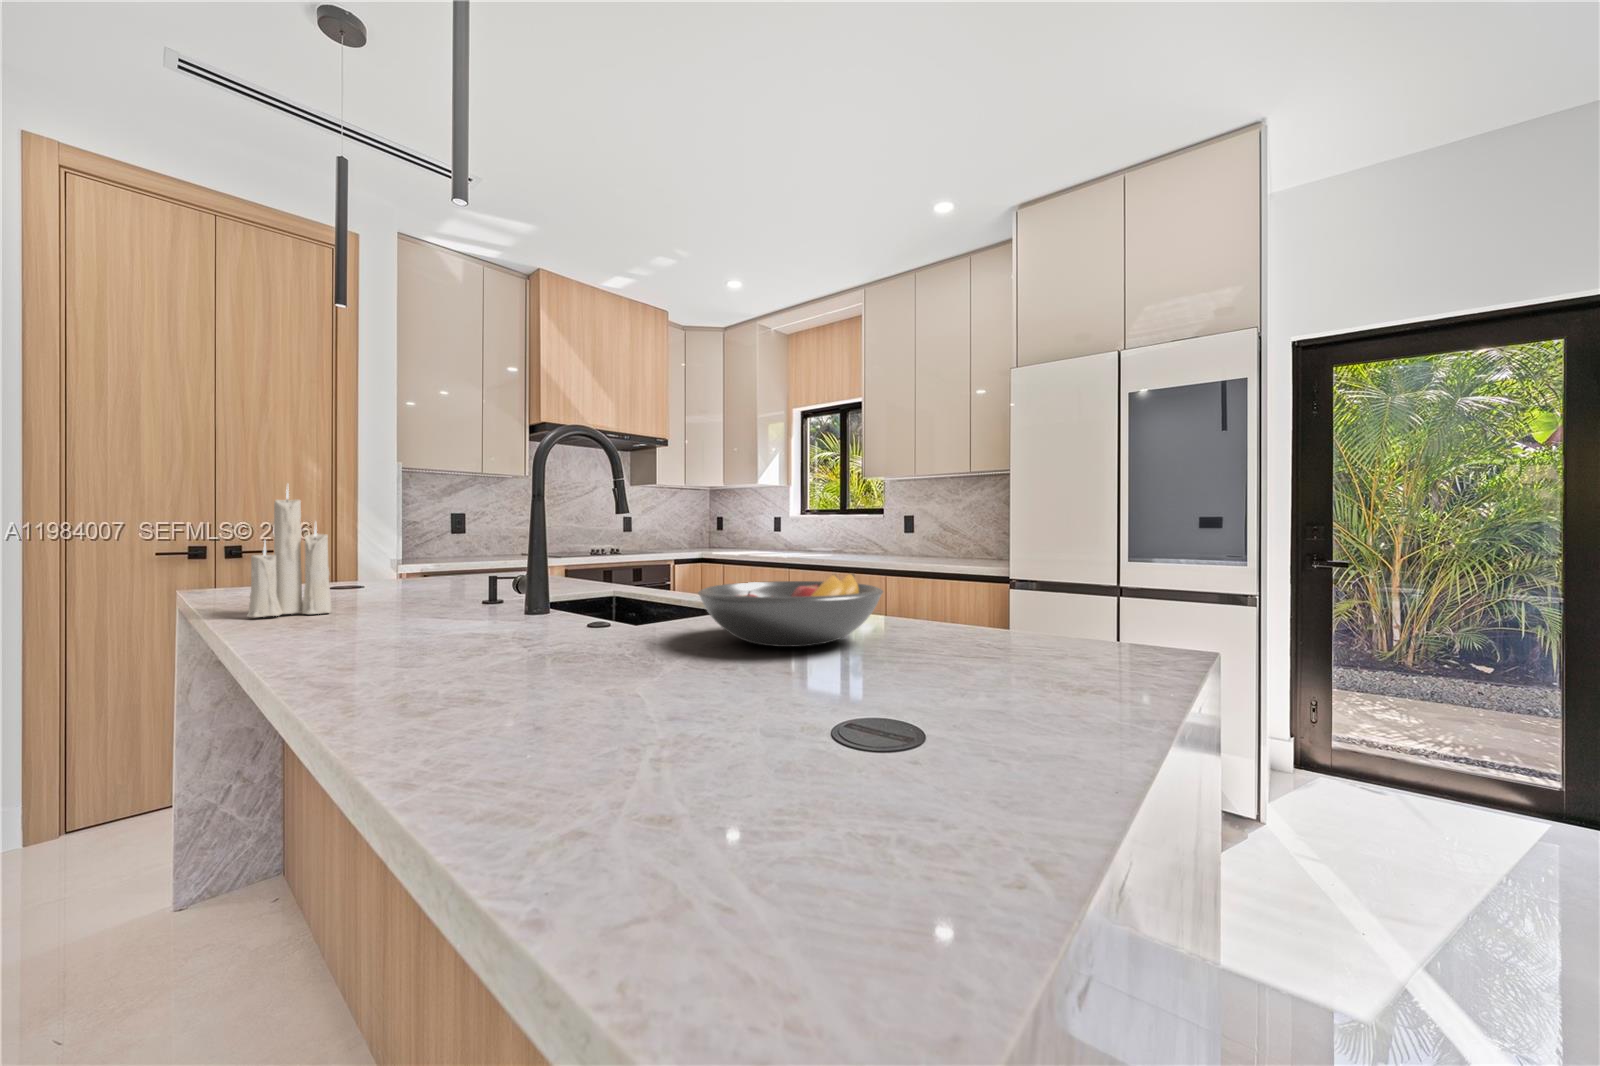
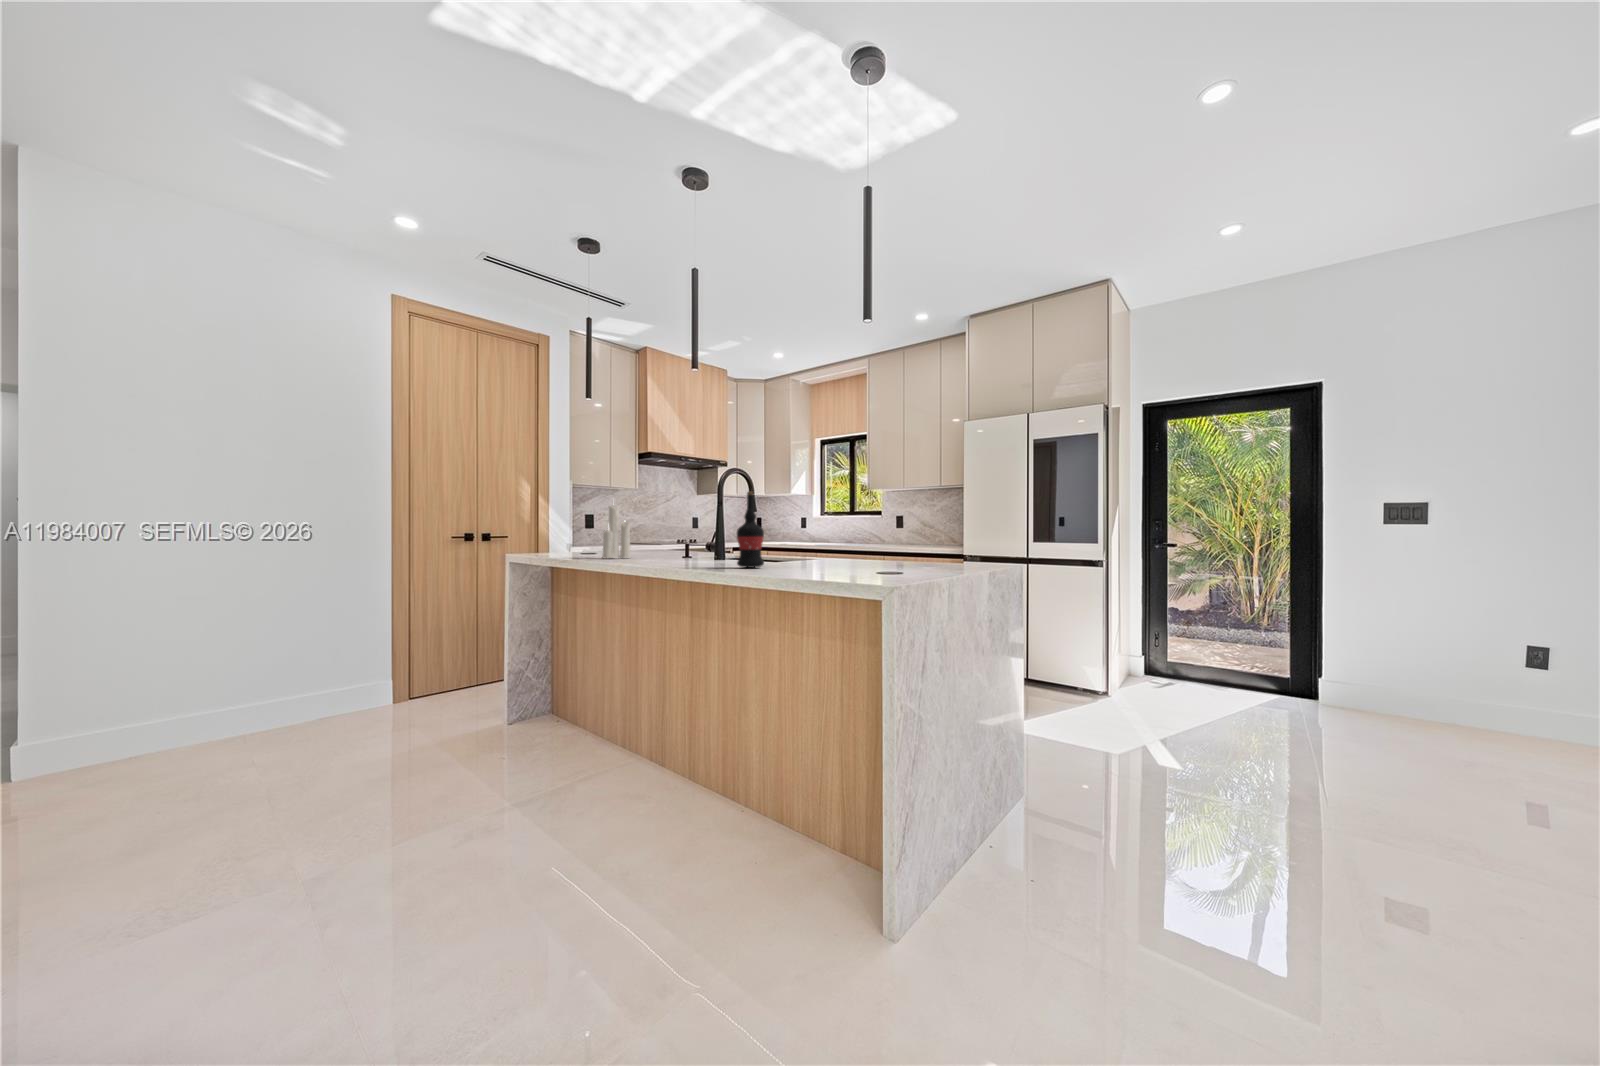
wine bottle: none [374,455,475,708] -> present [737,491,764,568]
fruit bowl: present [698,573,883,647] -> none [814,536,889,563]

